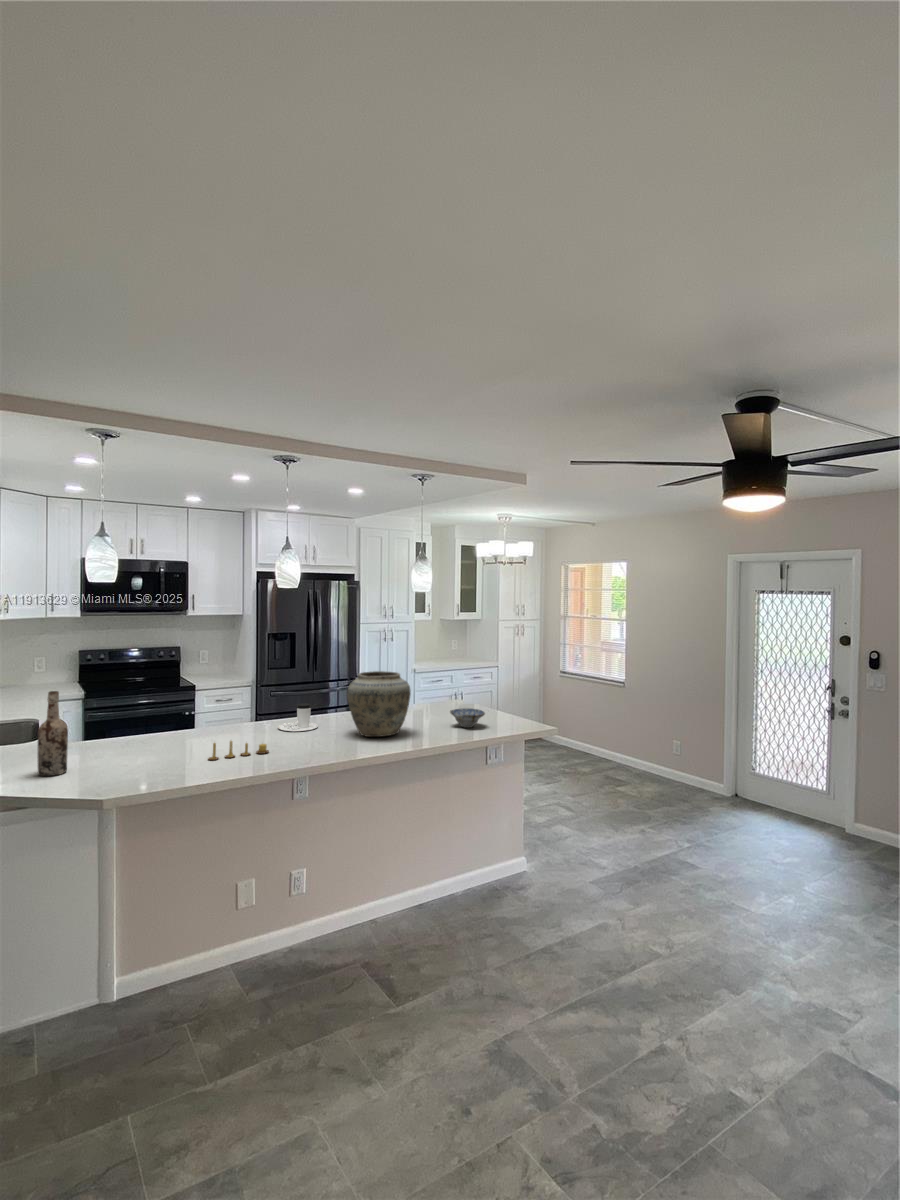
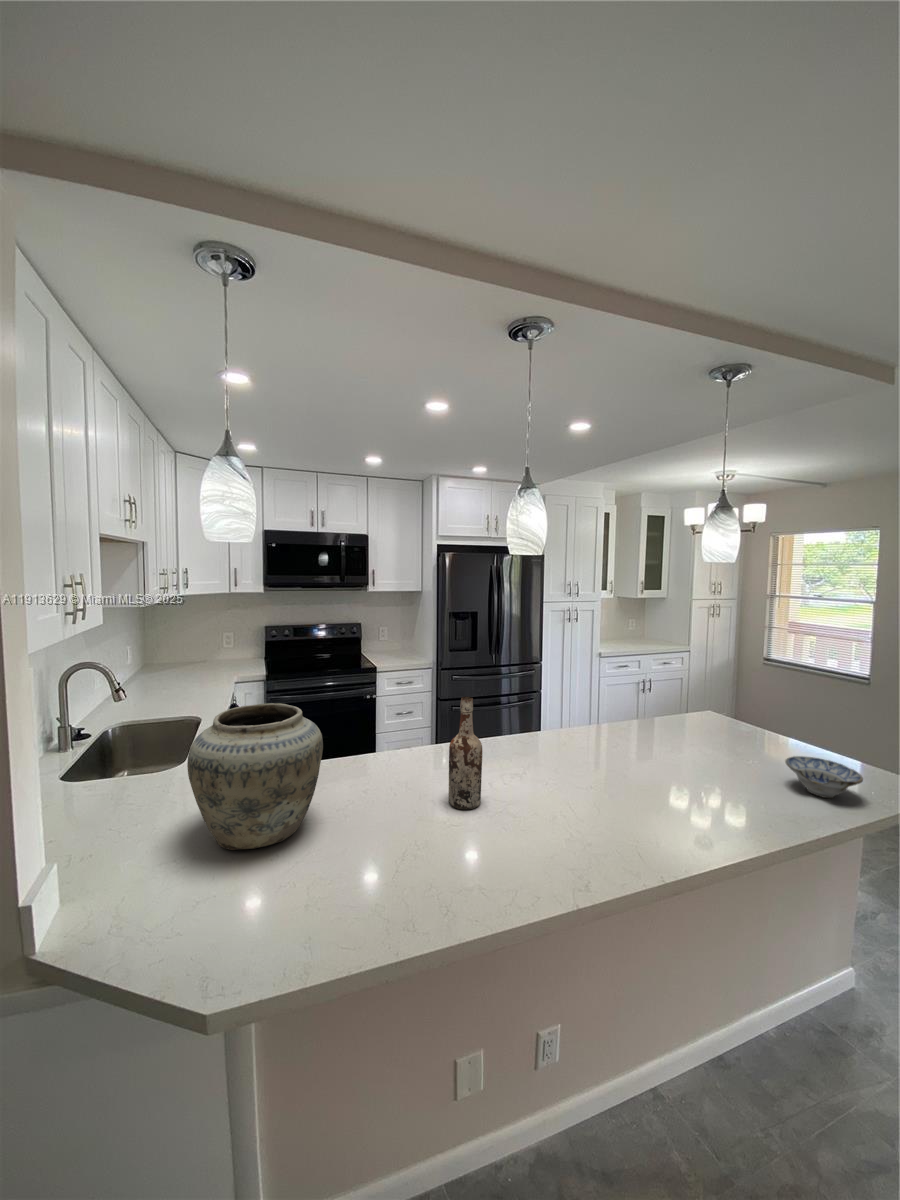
vase: present [347,671,411,737] -> present [187,703,323,850]
wine bottle: present [38,691,68,776] -> present [449,696,482,810]
coffee cup: present [278,703,318,732] -> none [501,735,563,785]
candle: present [208,741,269,760] -> none [412,841,519,887]

